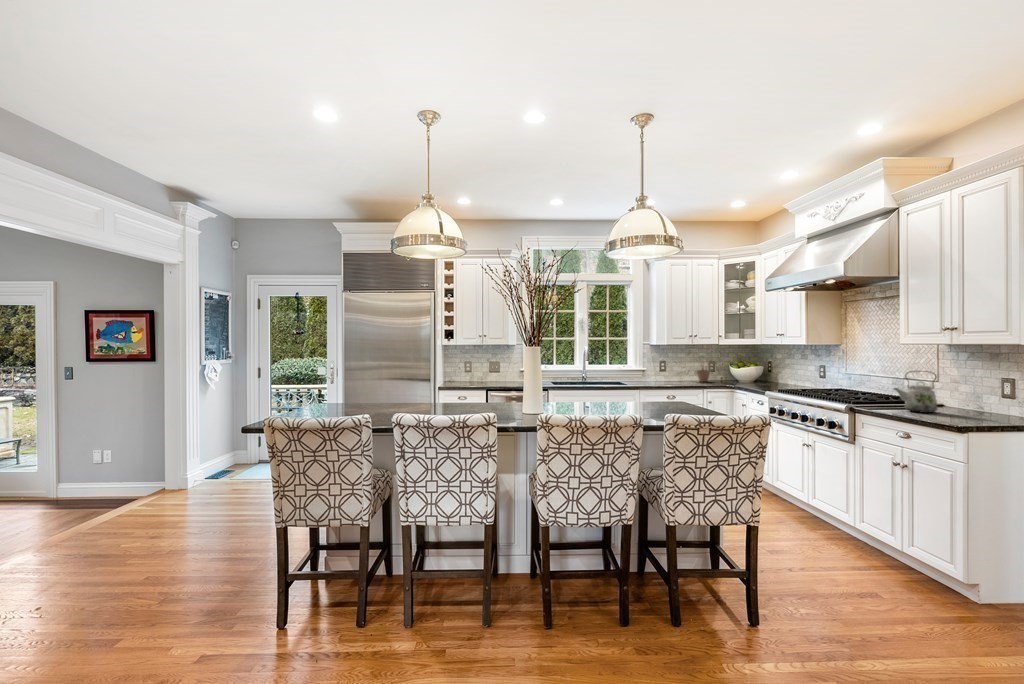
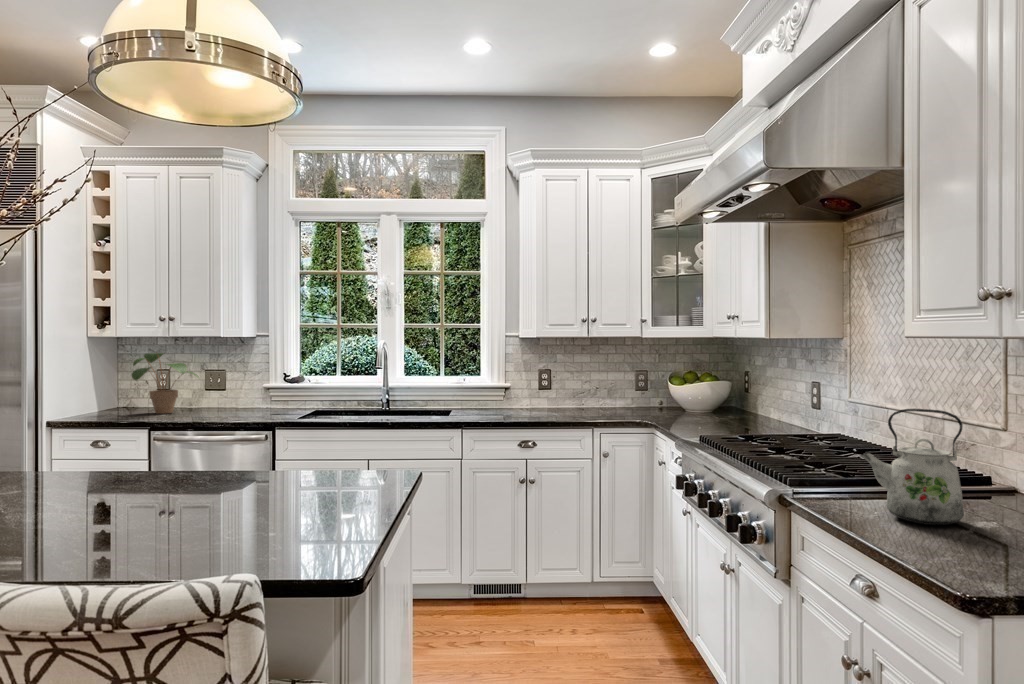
potted plant: present [688,352,717,382] -> present [132,353,198,414]

